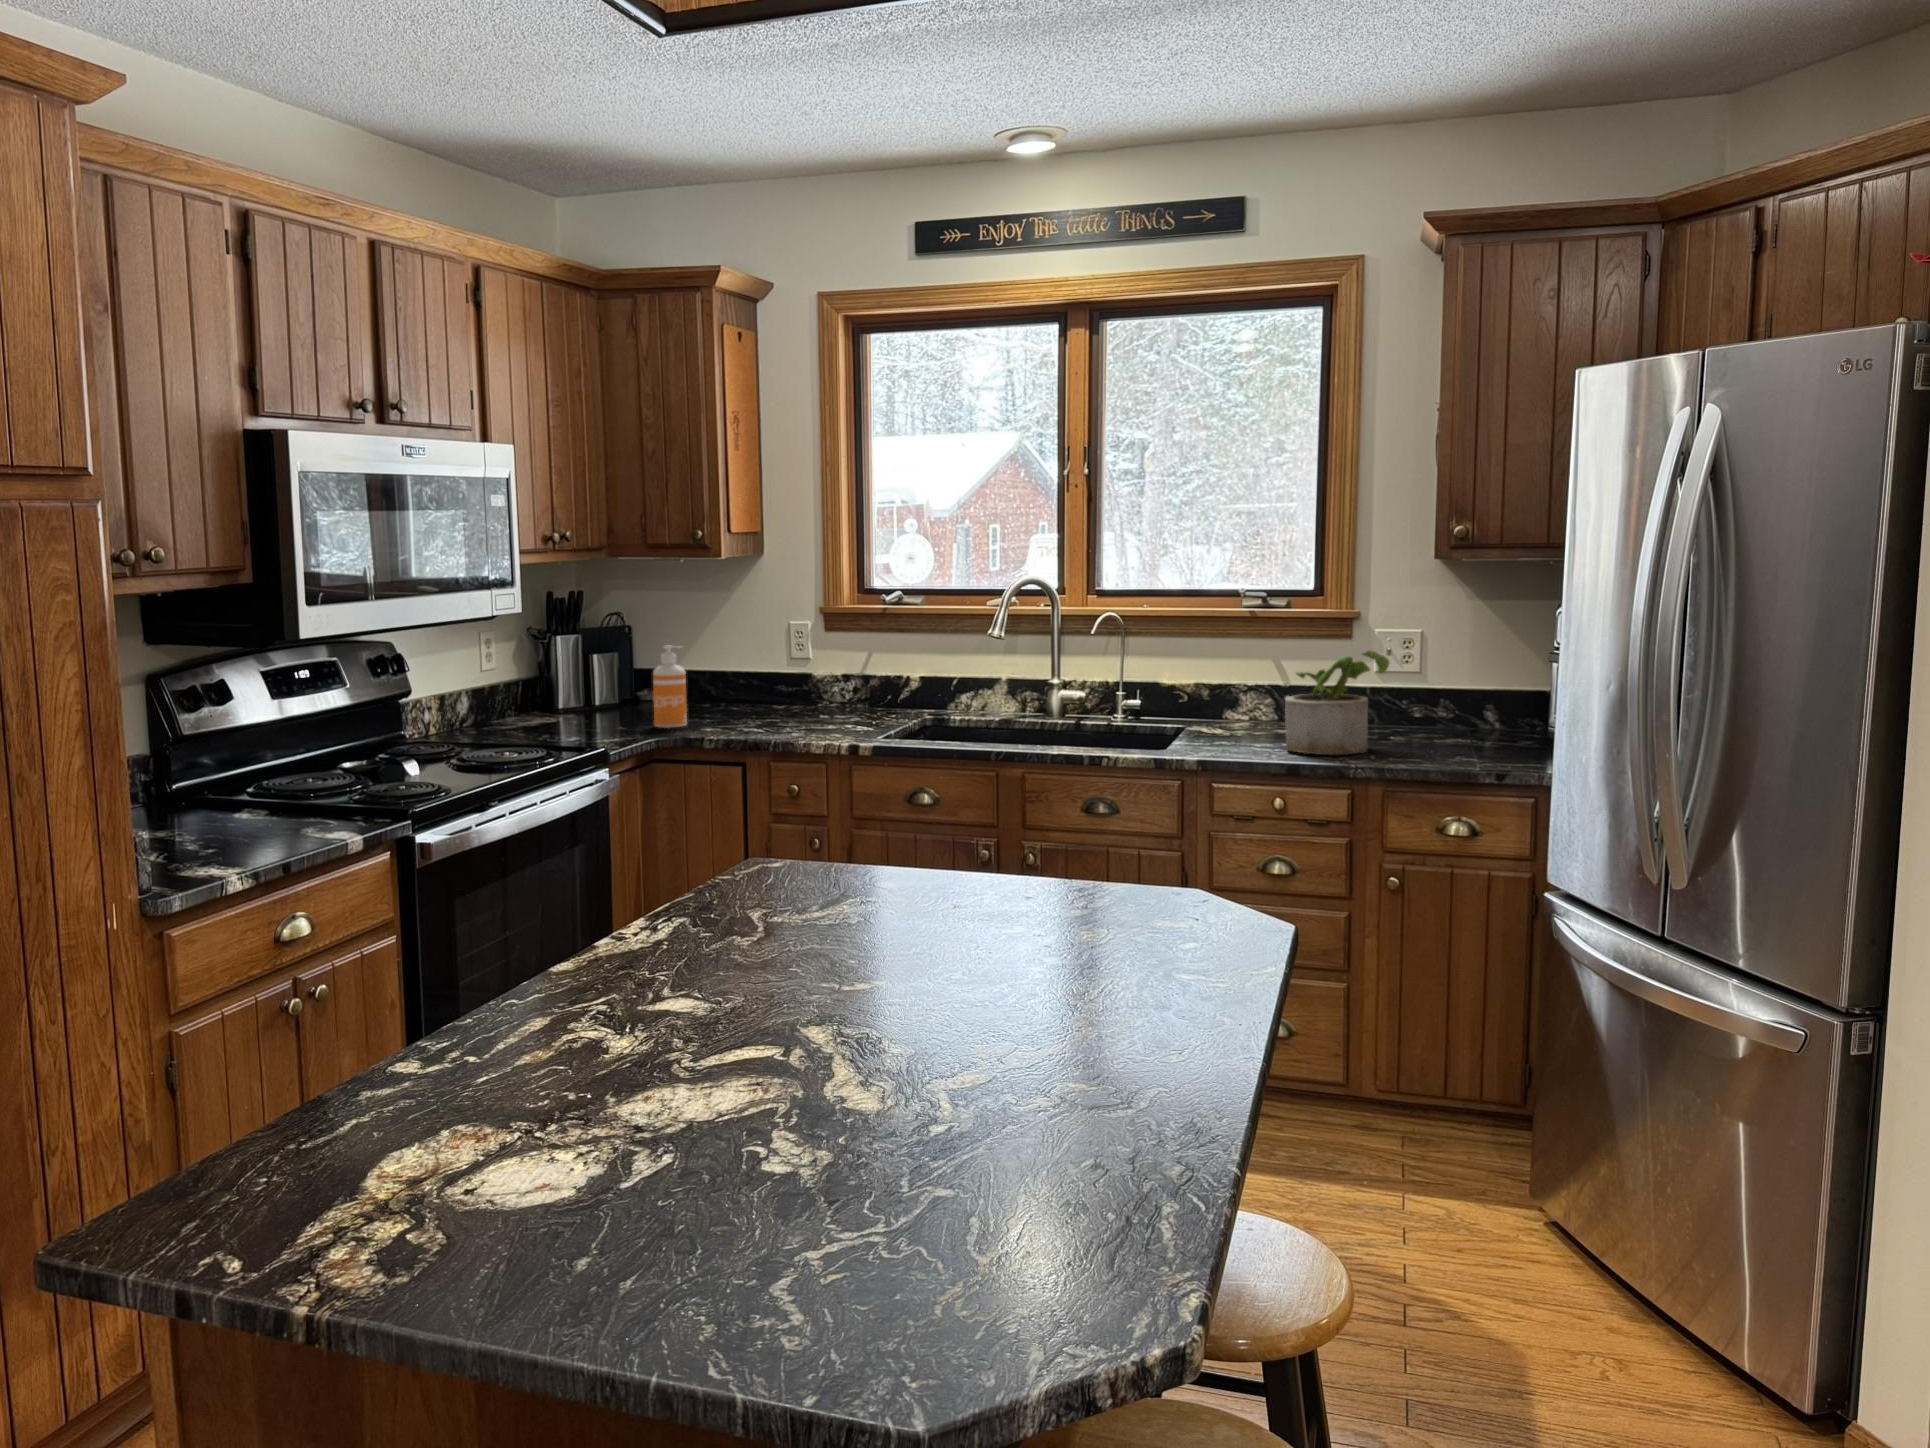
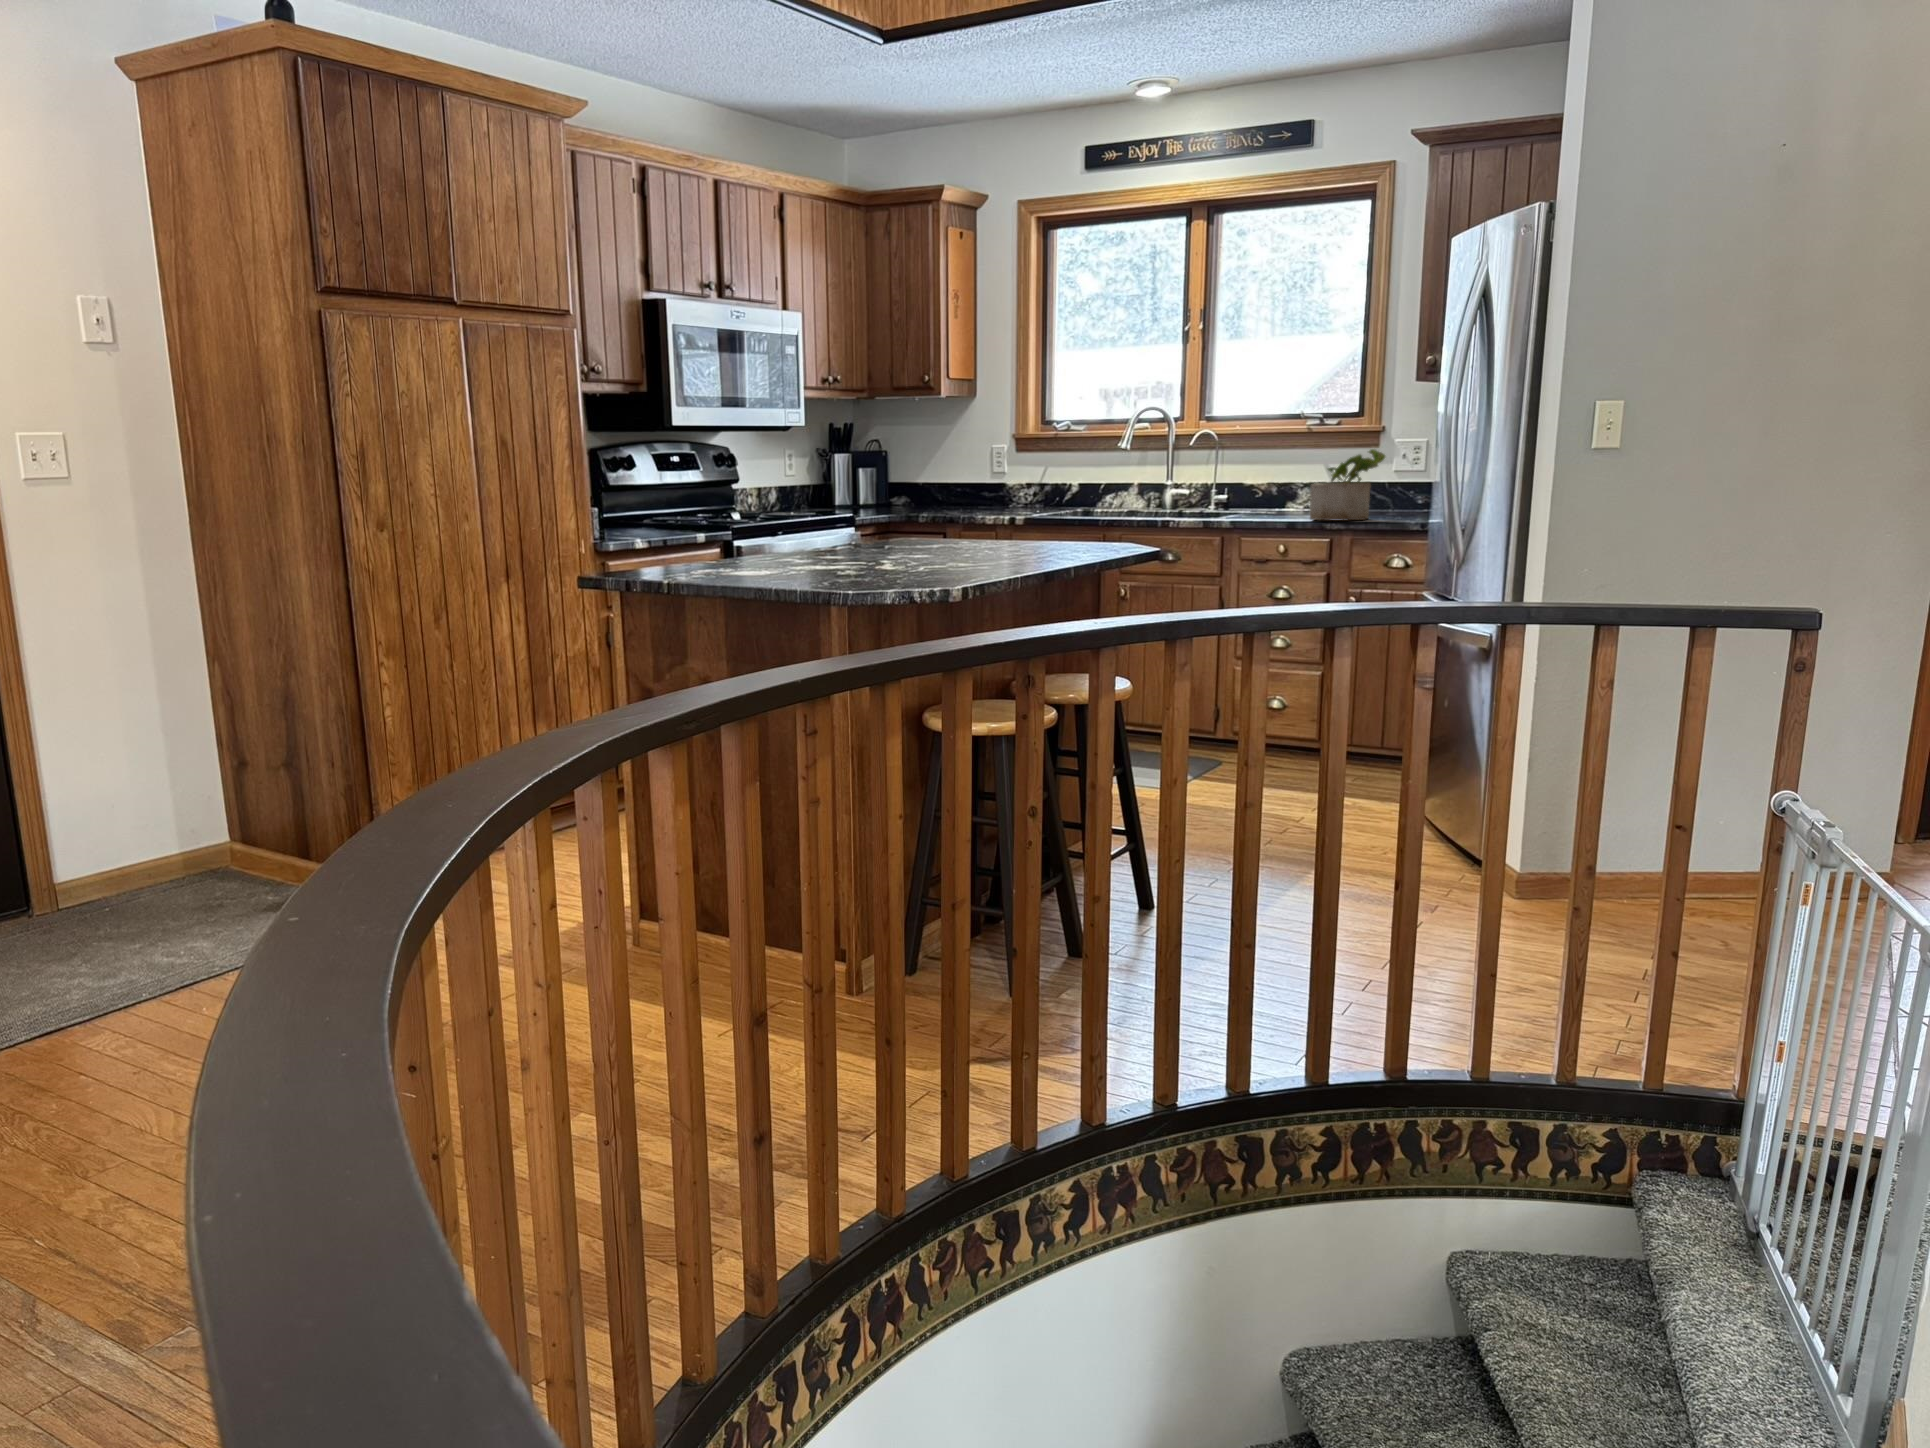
soap dispenser: present [653,646,687,728] -> none [898,462,920,519]

